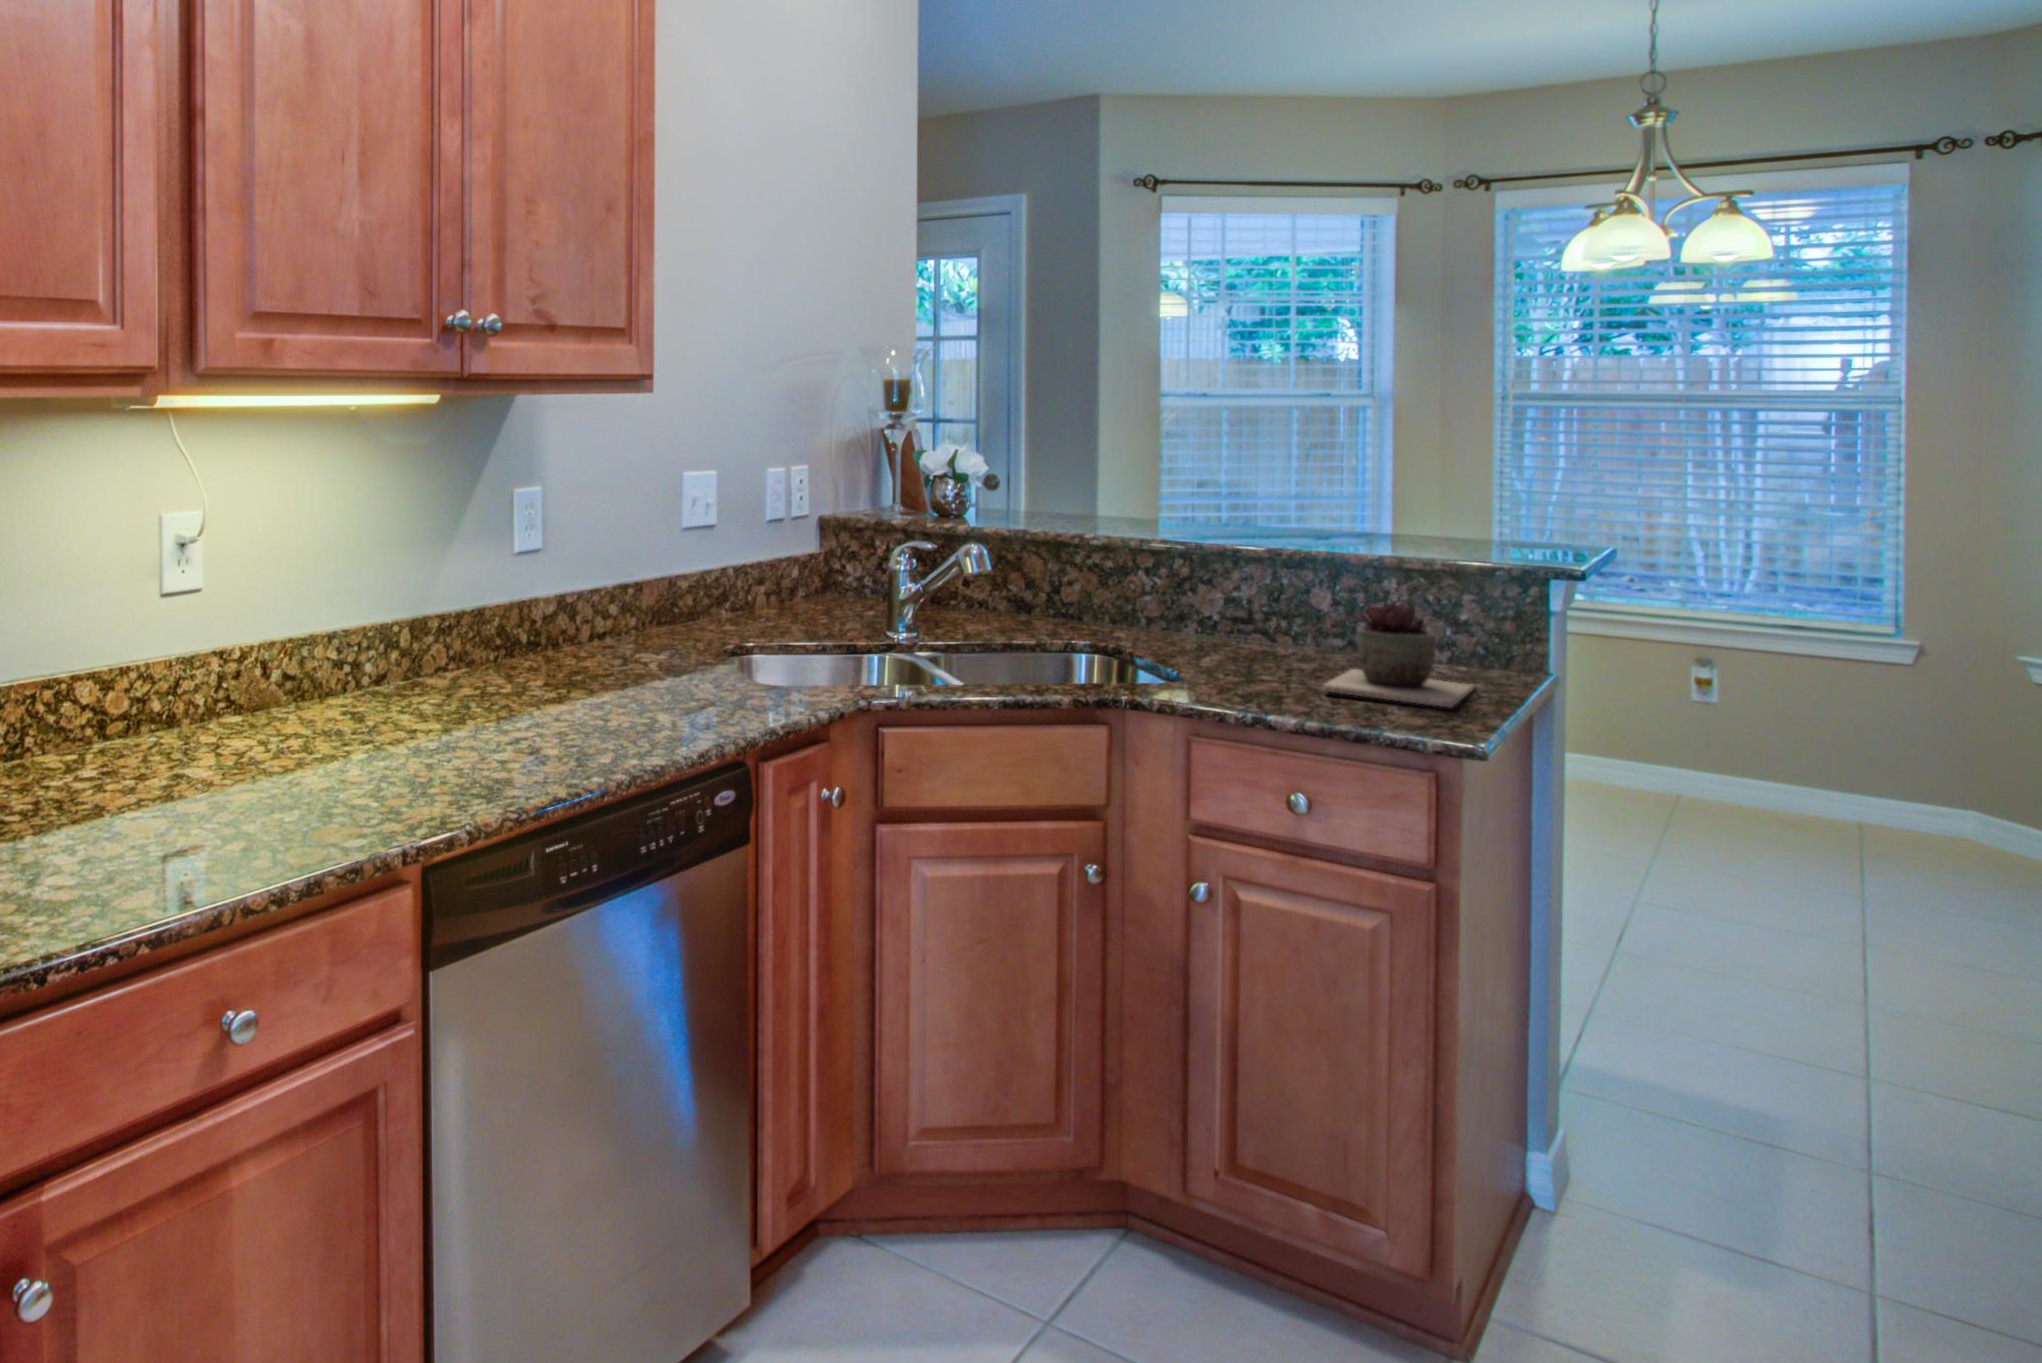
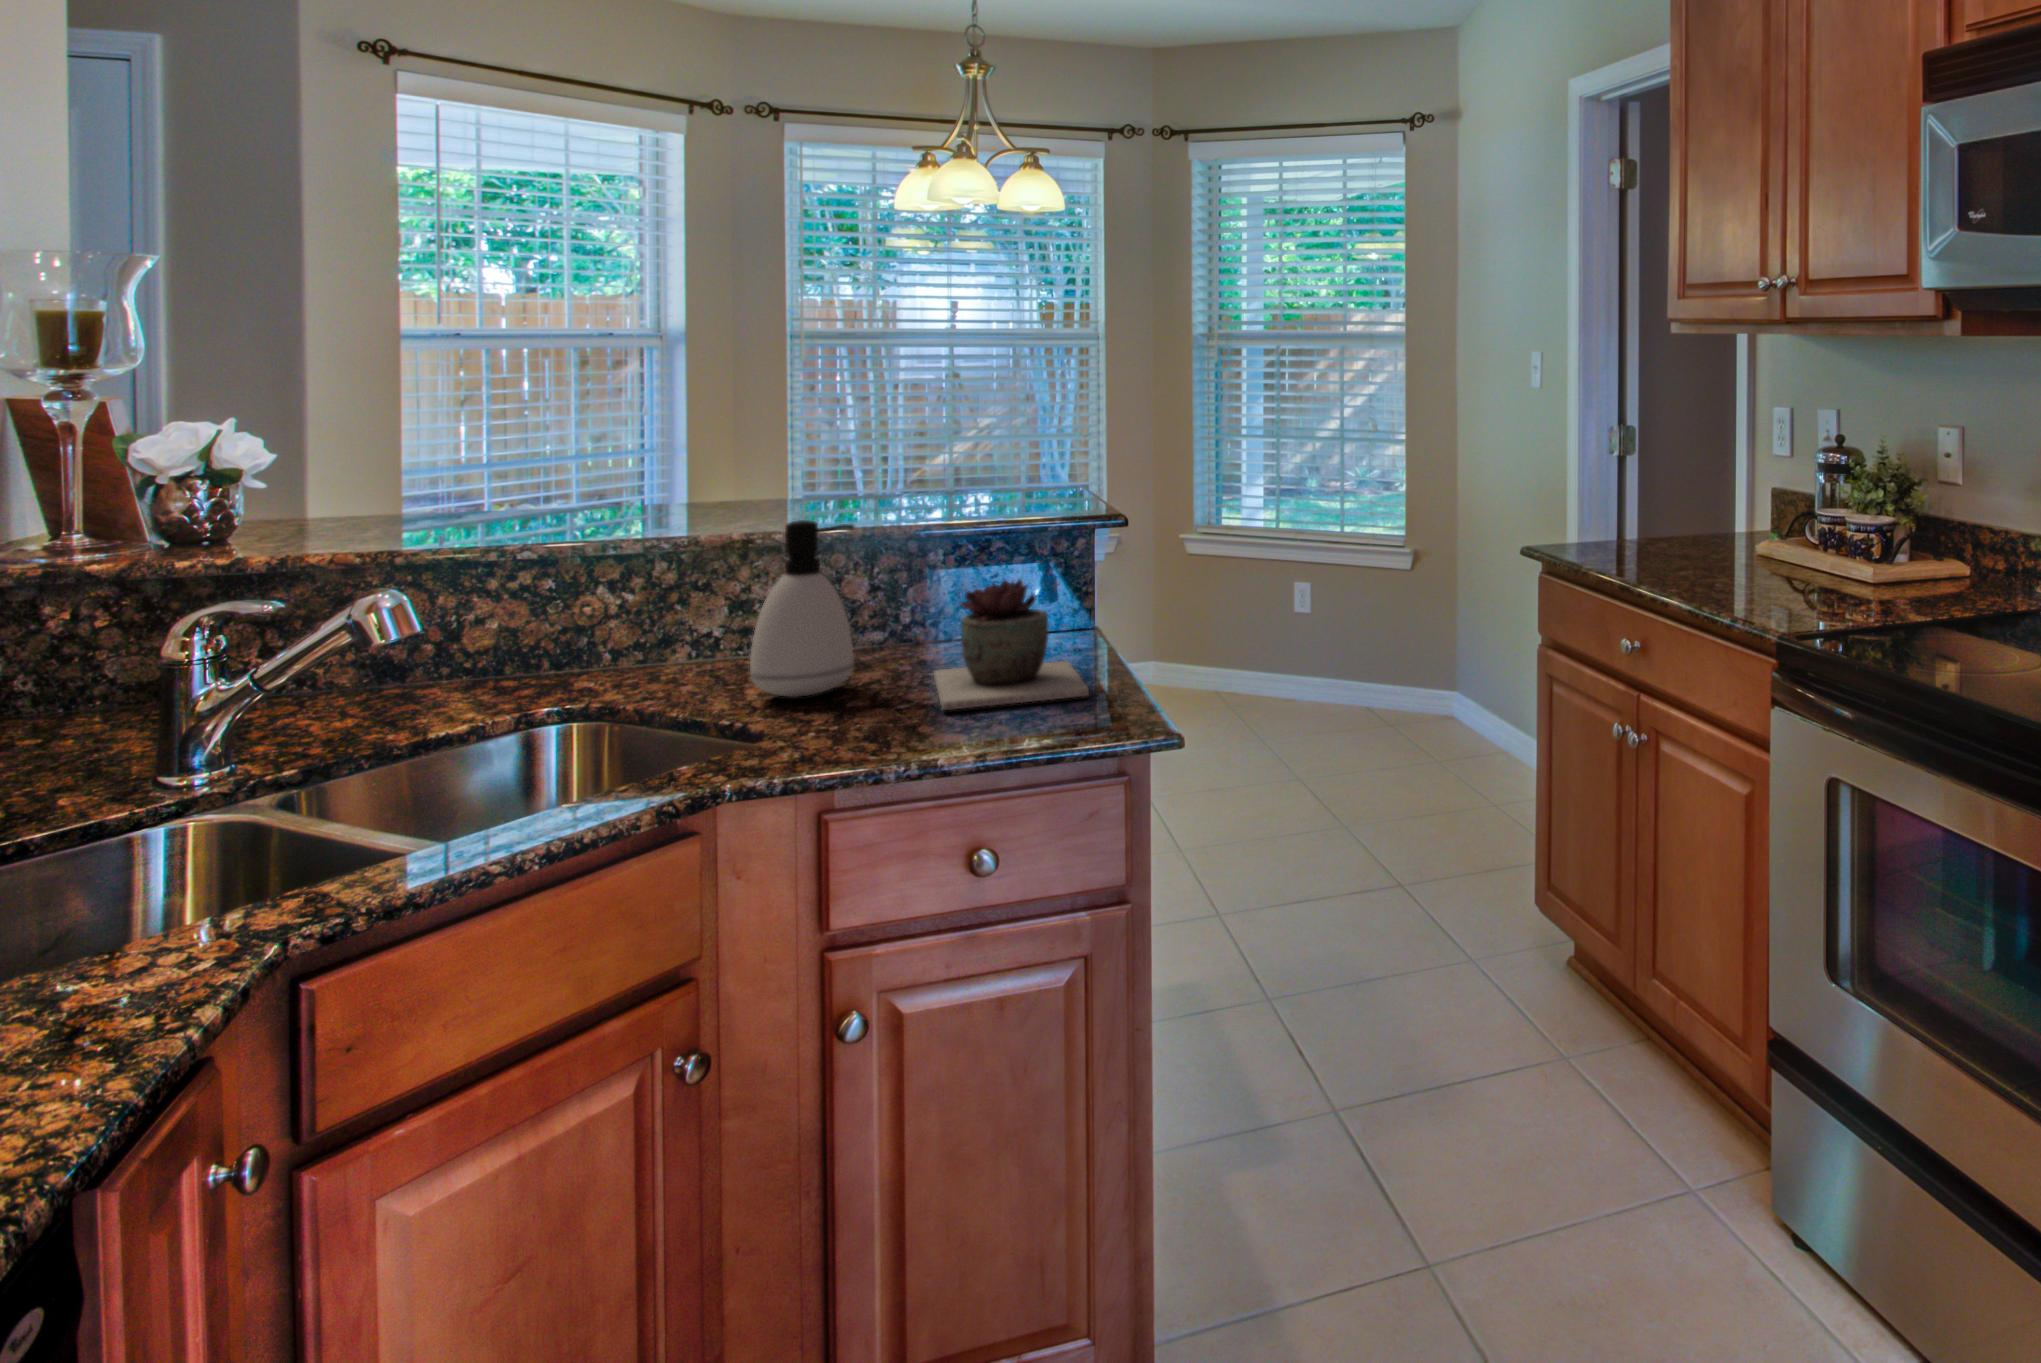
soap dispenser: none [1208,537,1290,665] -> present [750,520,854,697]

